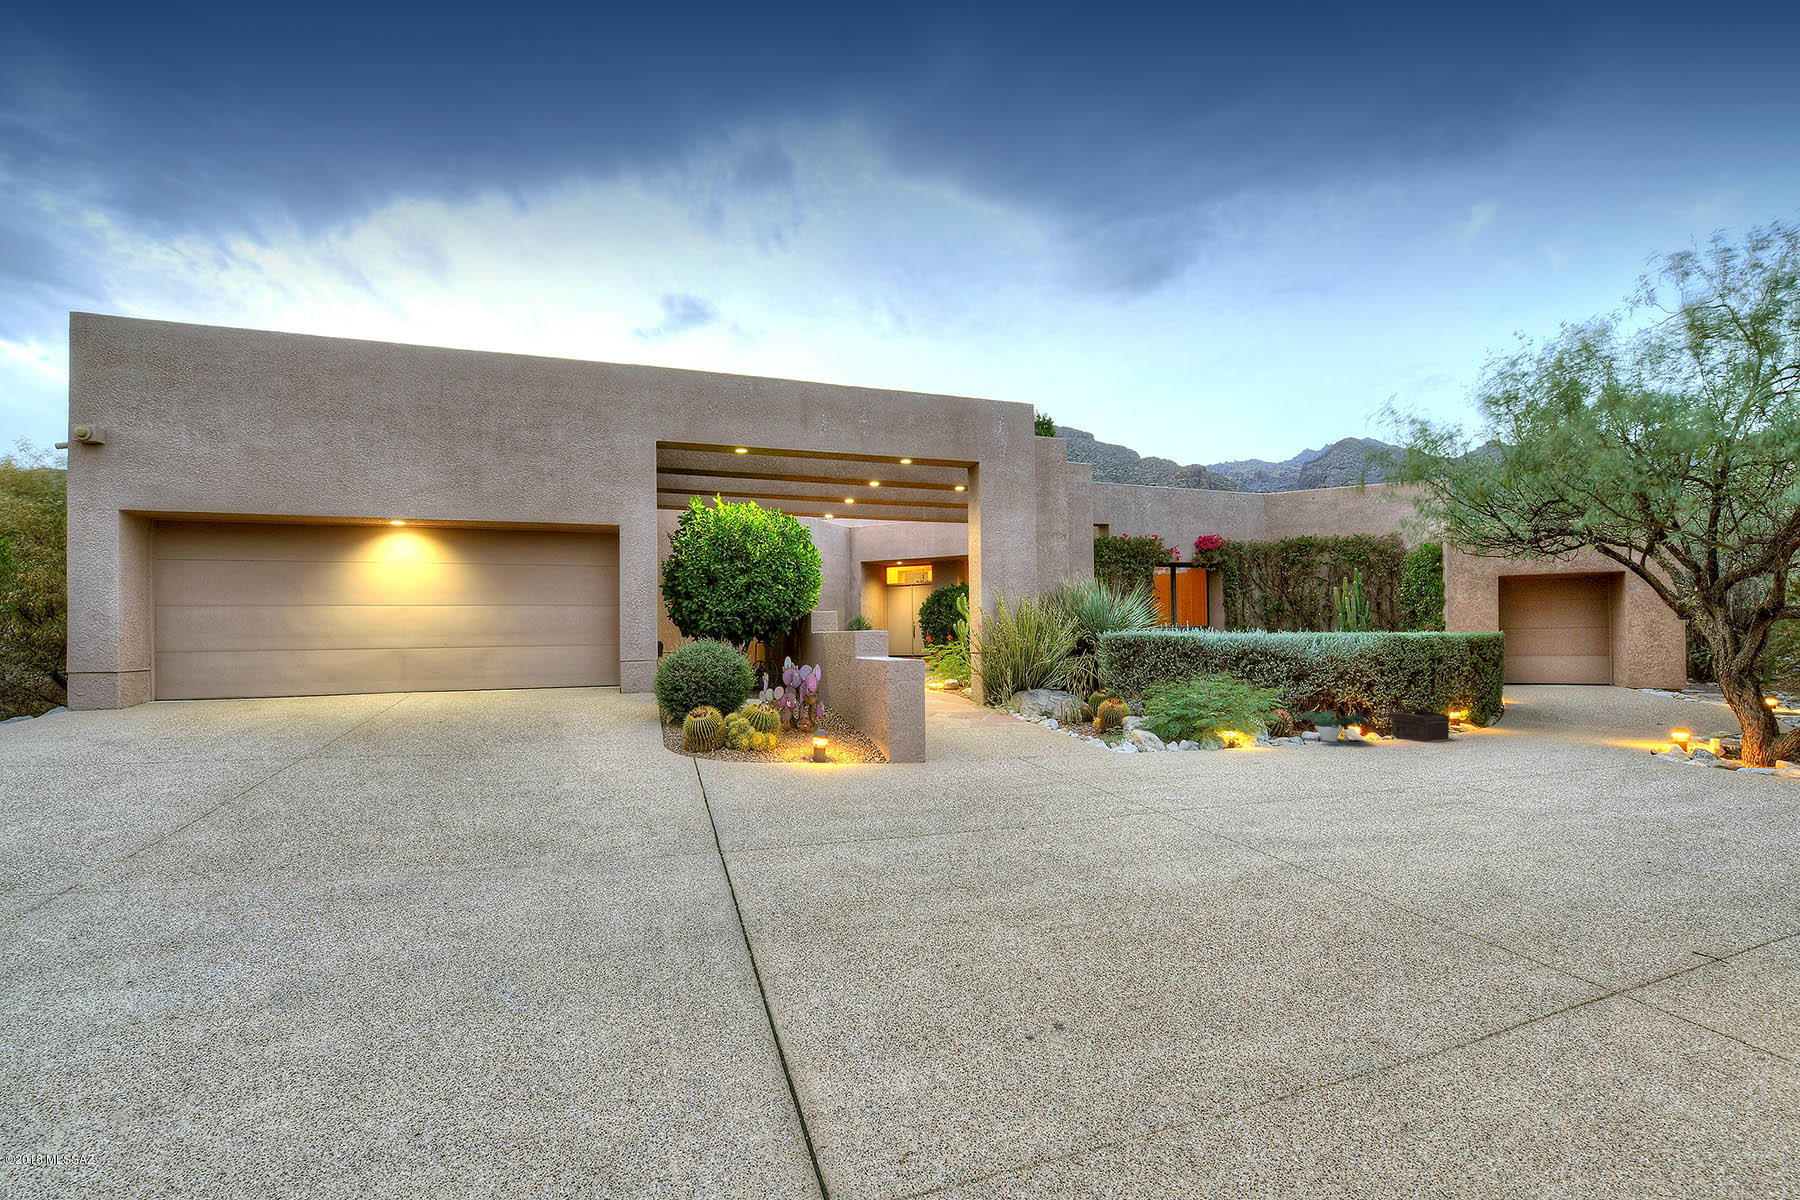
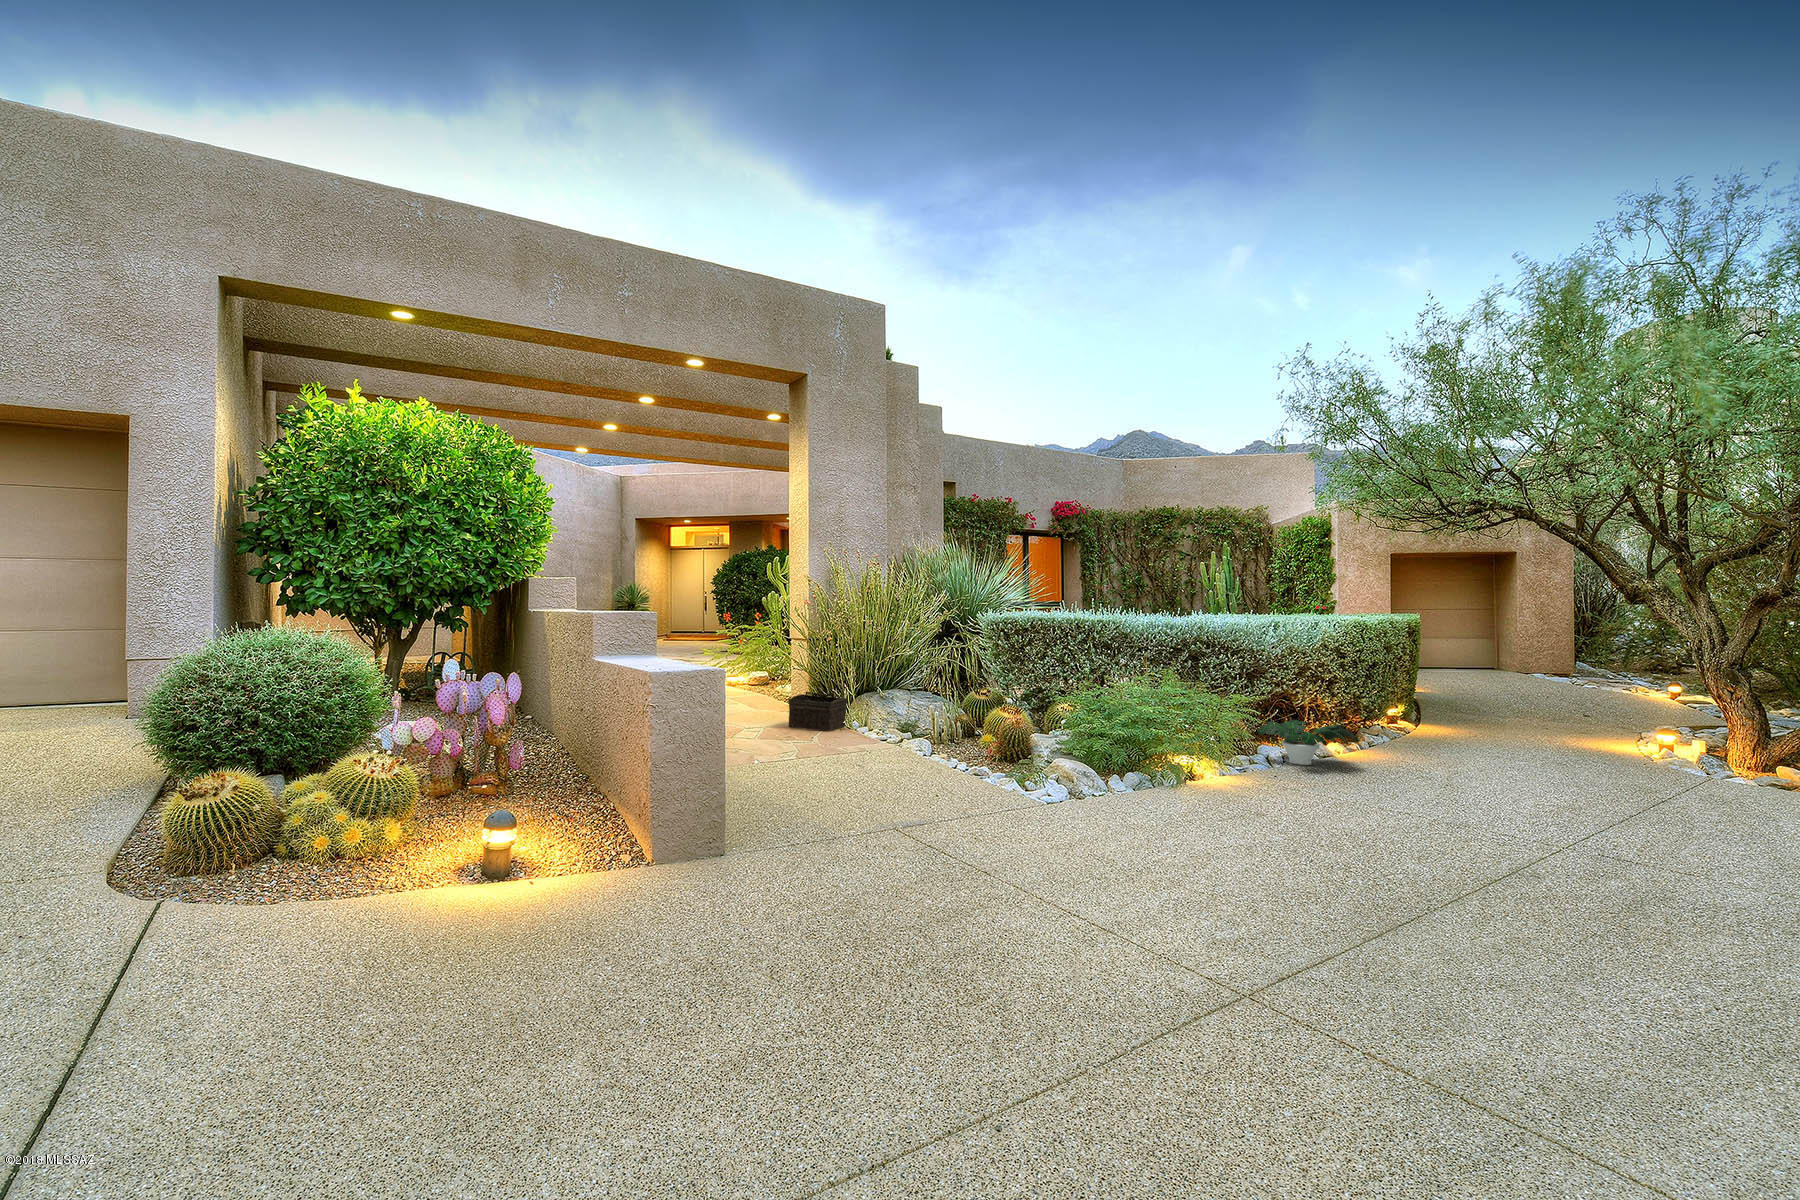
basket: present [1389,708,1449,741] -> present [788,692,847,731]

